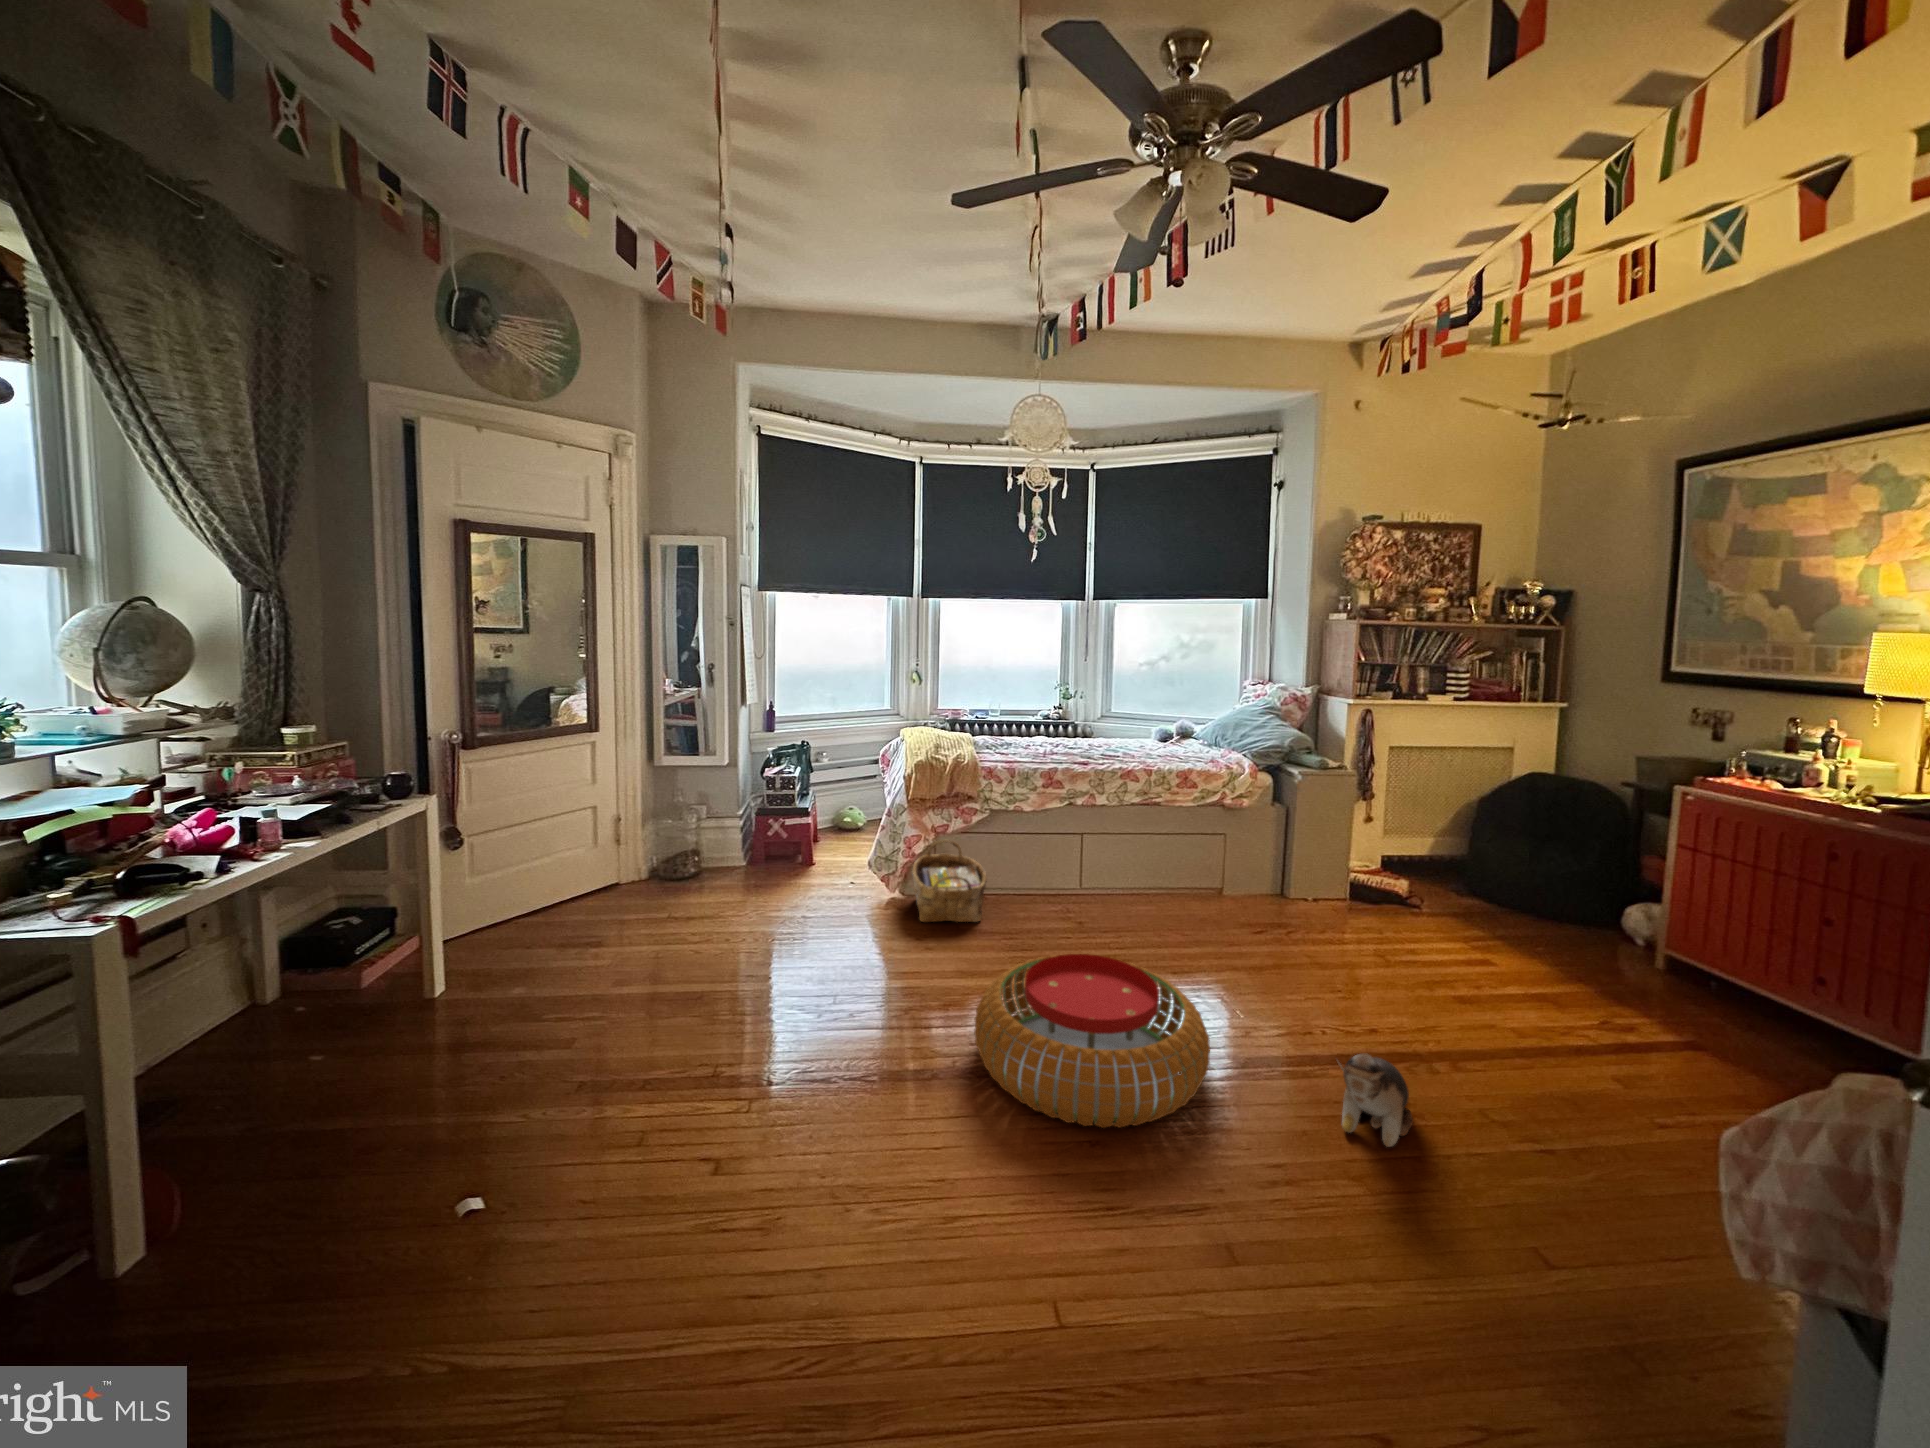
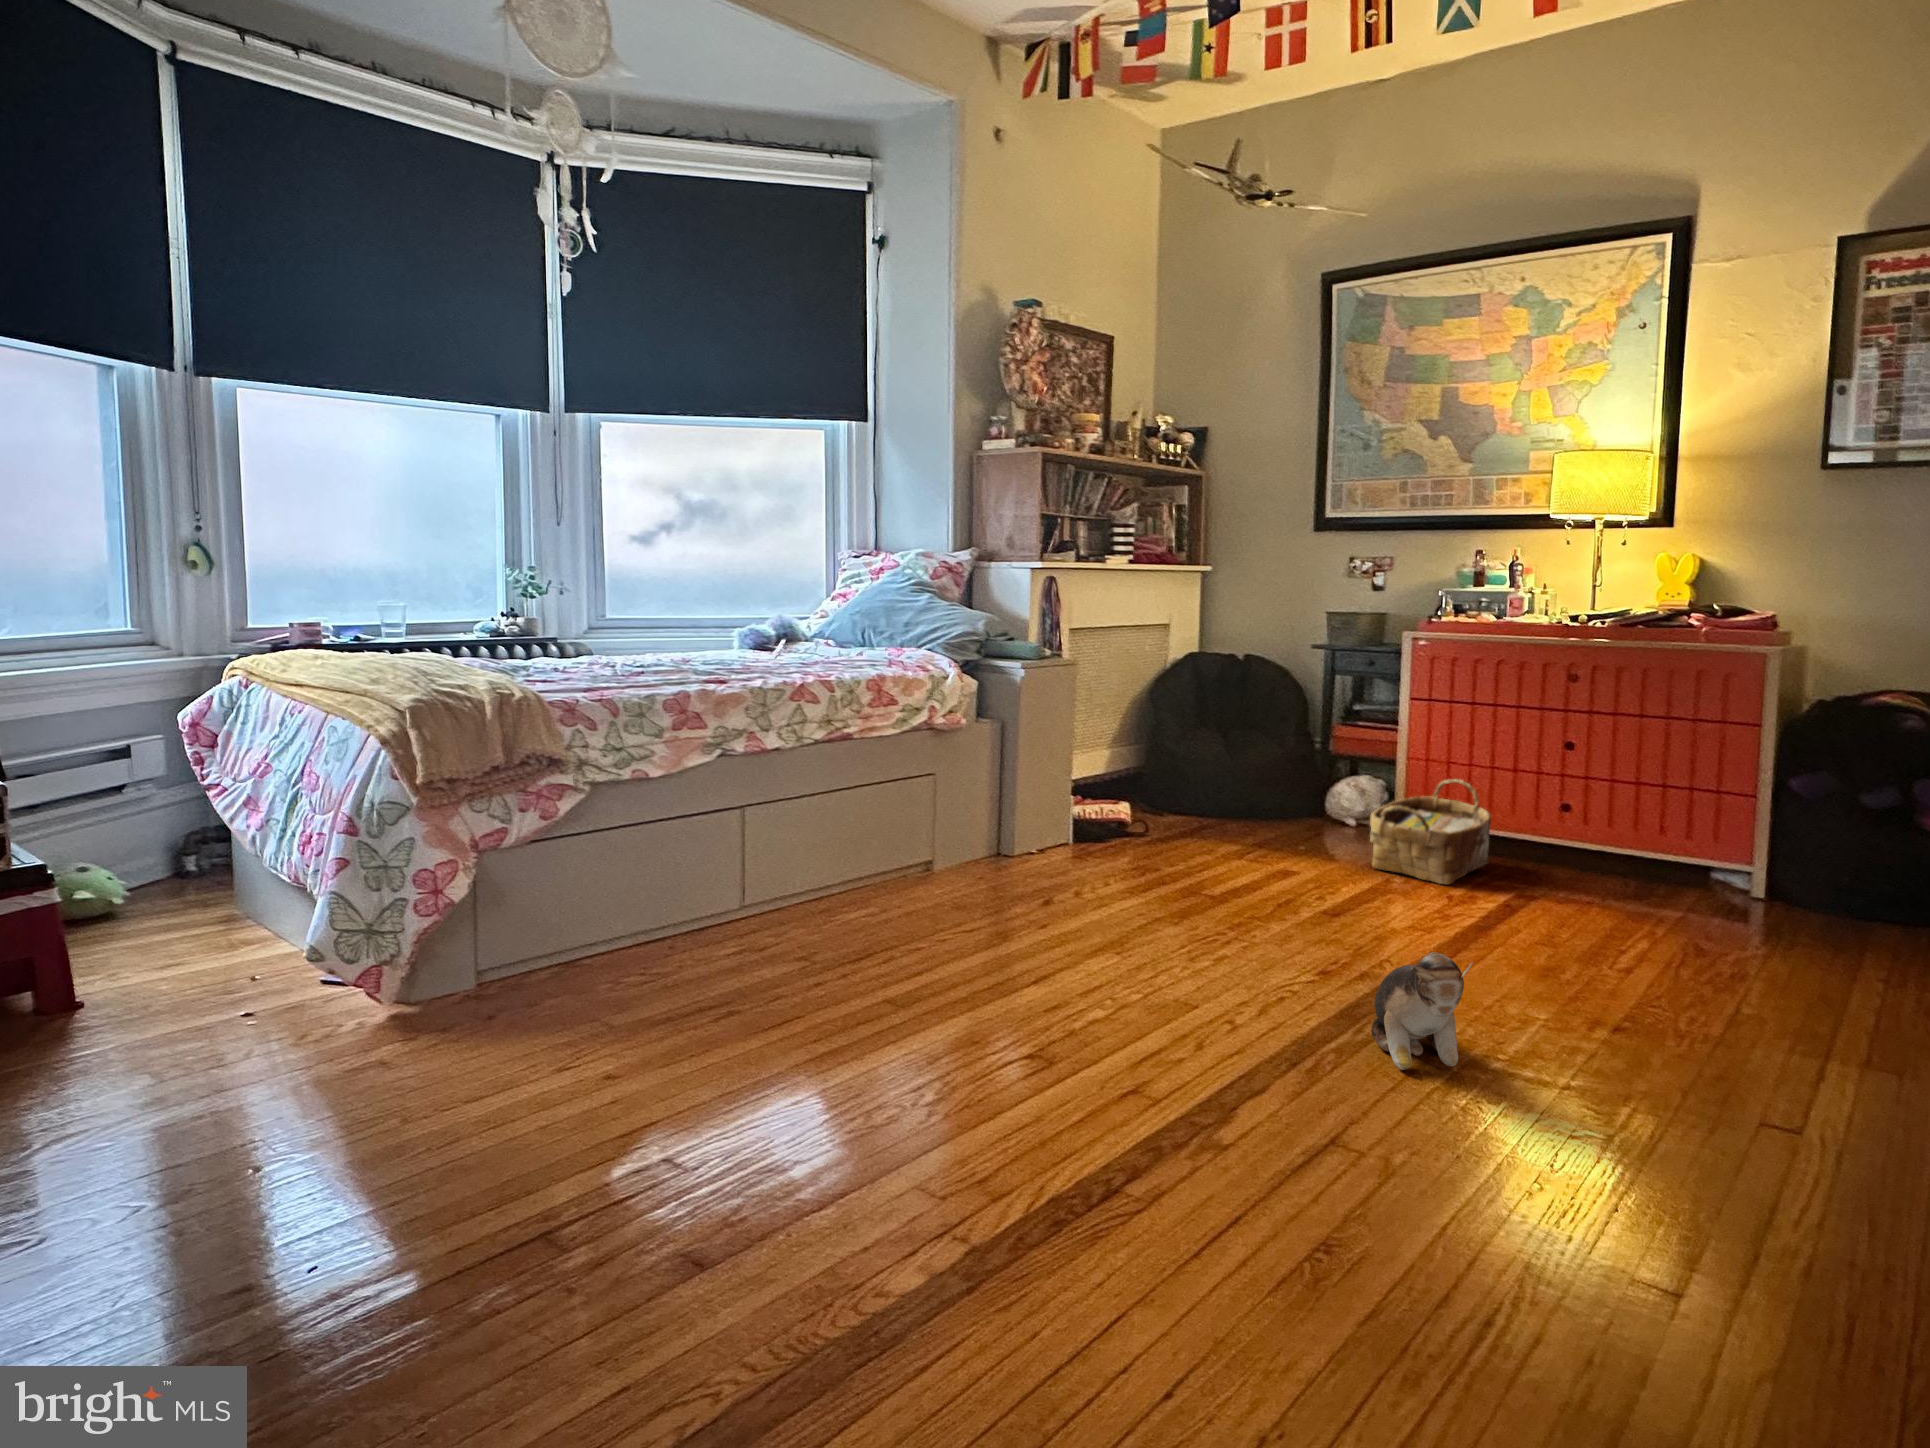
woven basket: present [912,840,987,922] -> present [1370,779,1491,885]
pouf: present [974,954,1210,1128] -> none [872,943,1275,1201]

